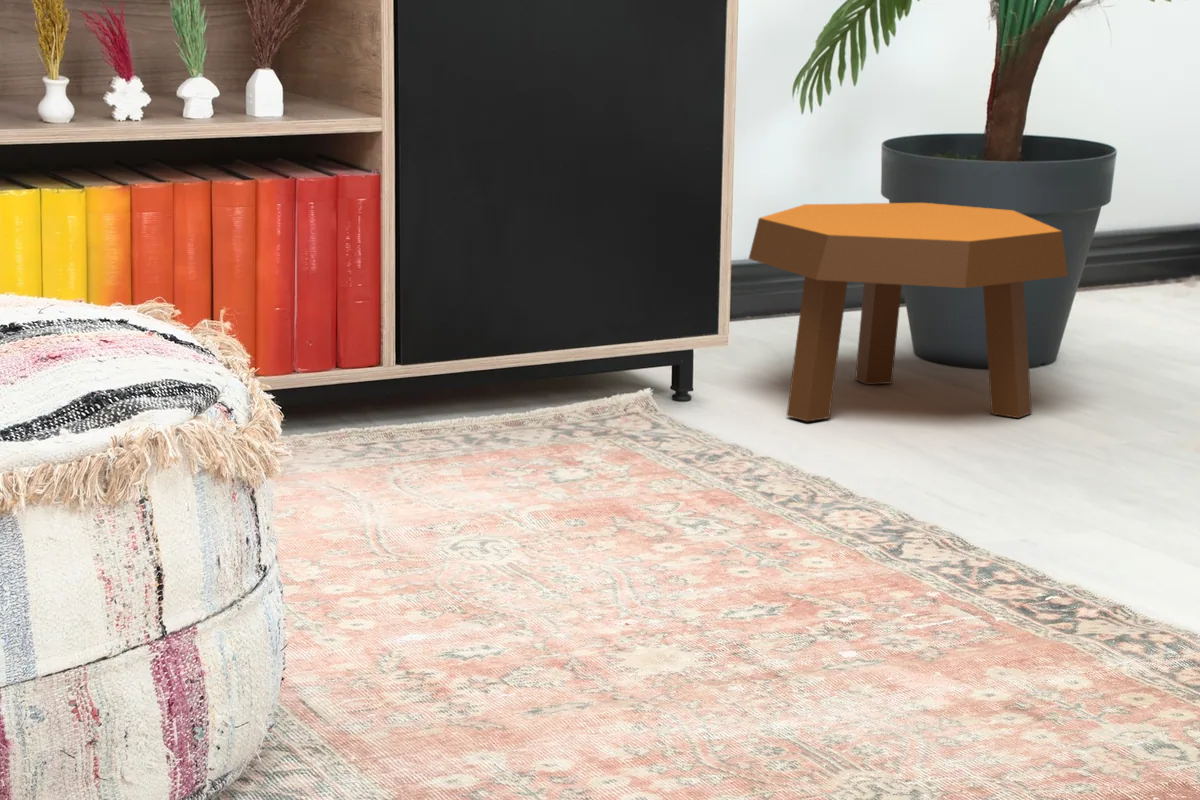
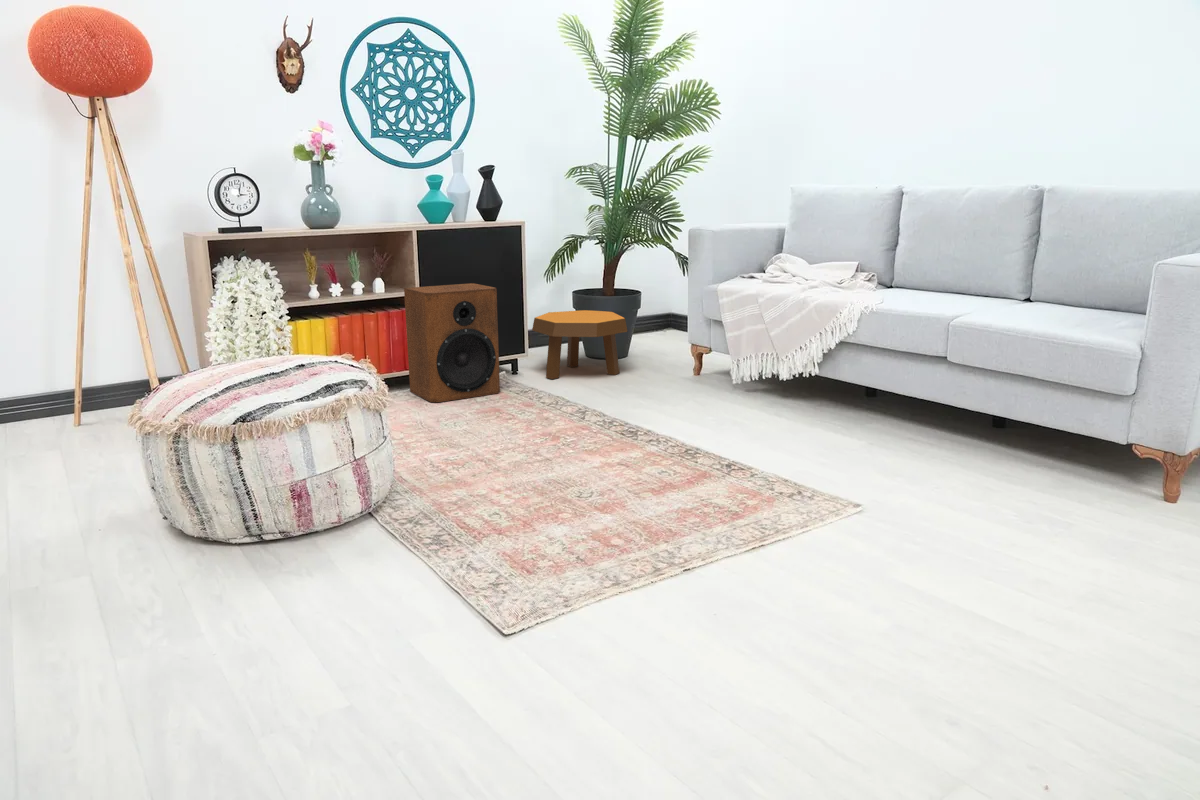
speaker: none [338,94,639,480] -> present [404,283,500,402]

